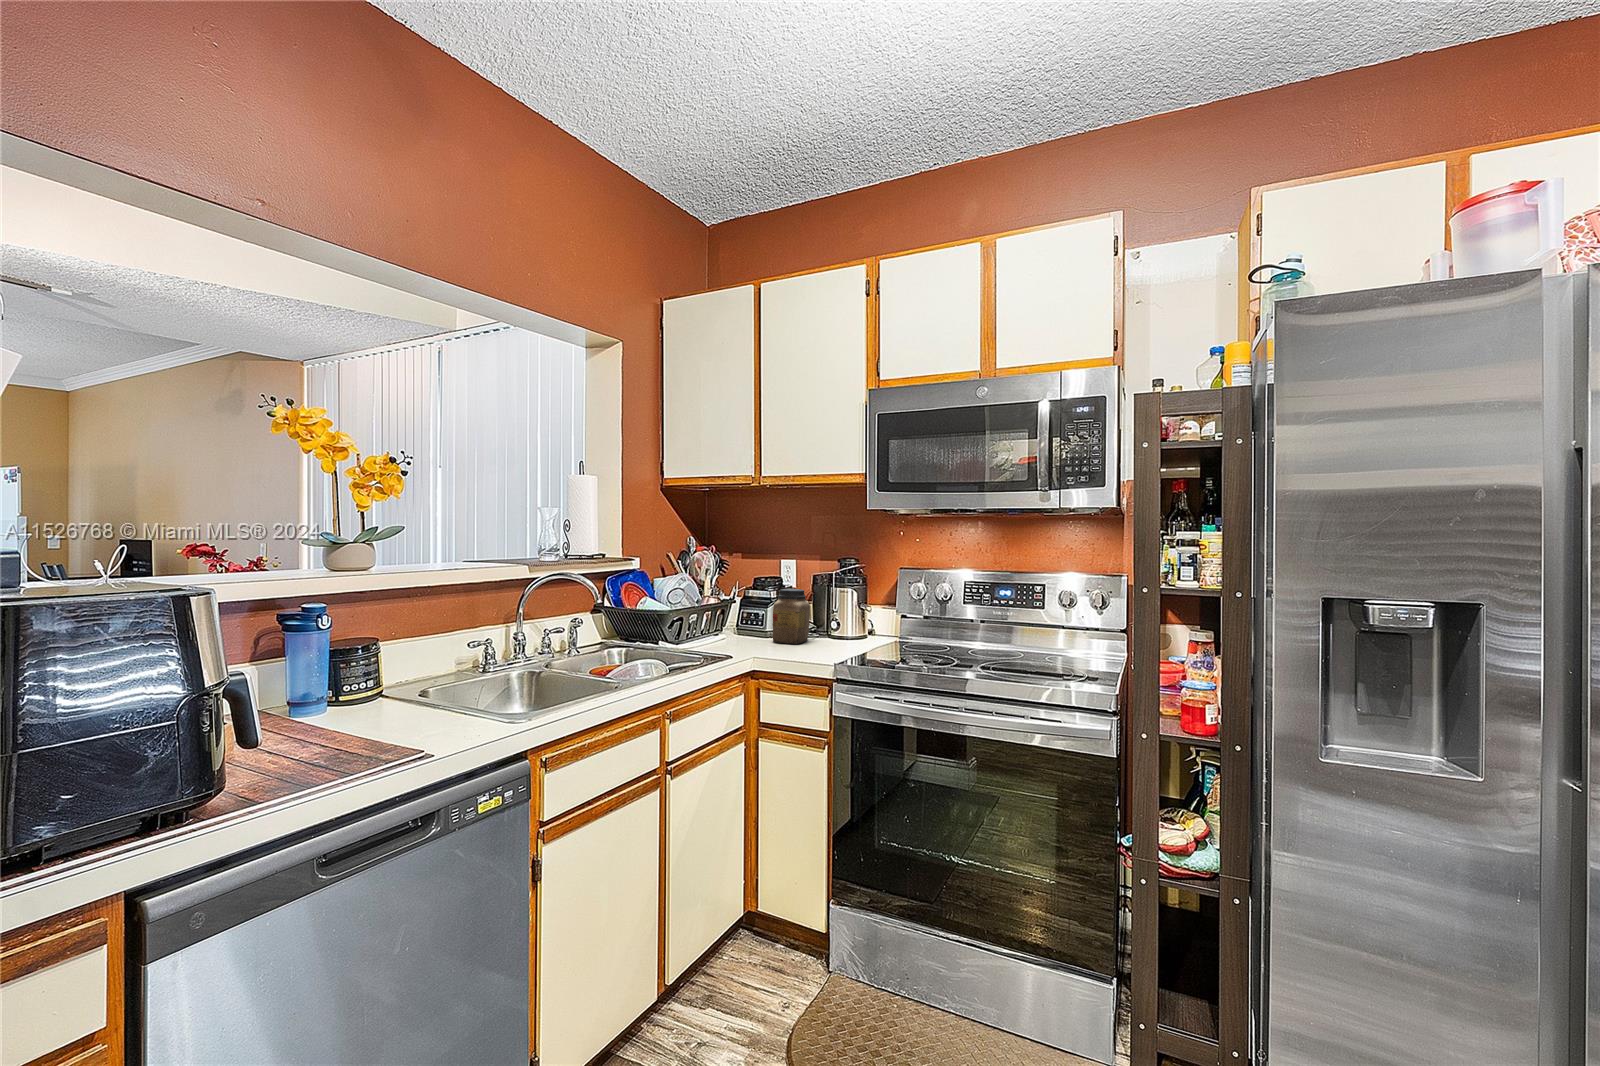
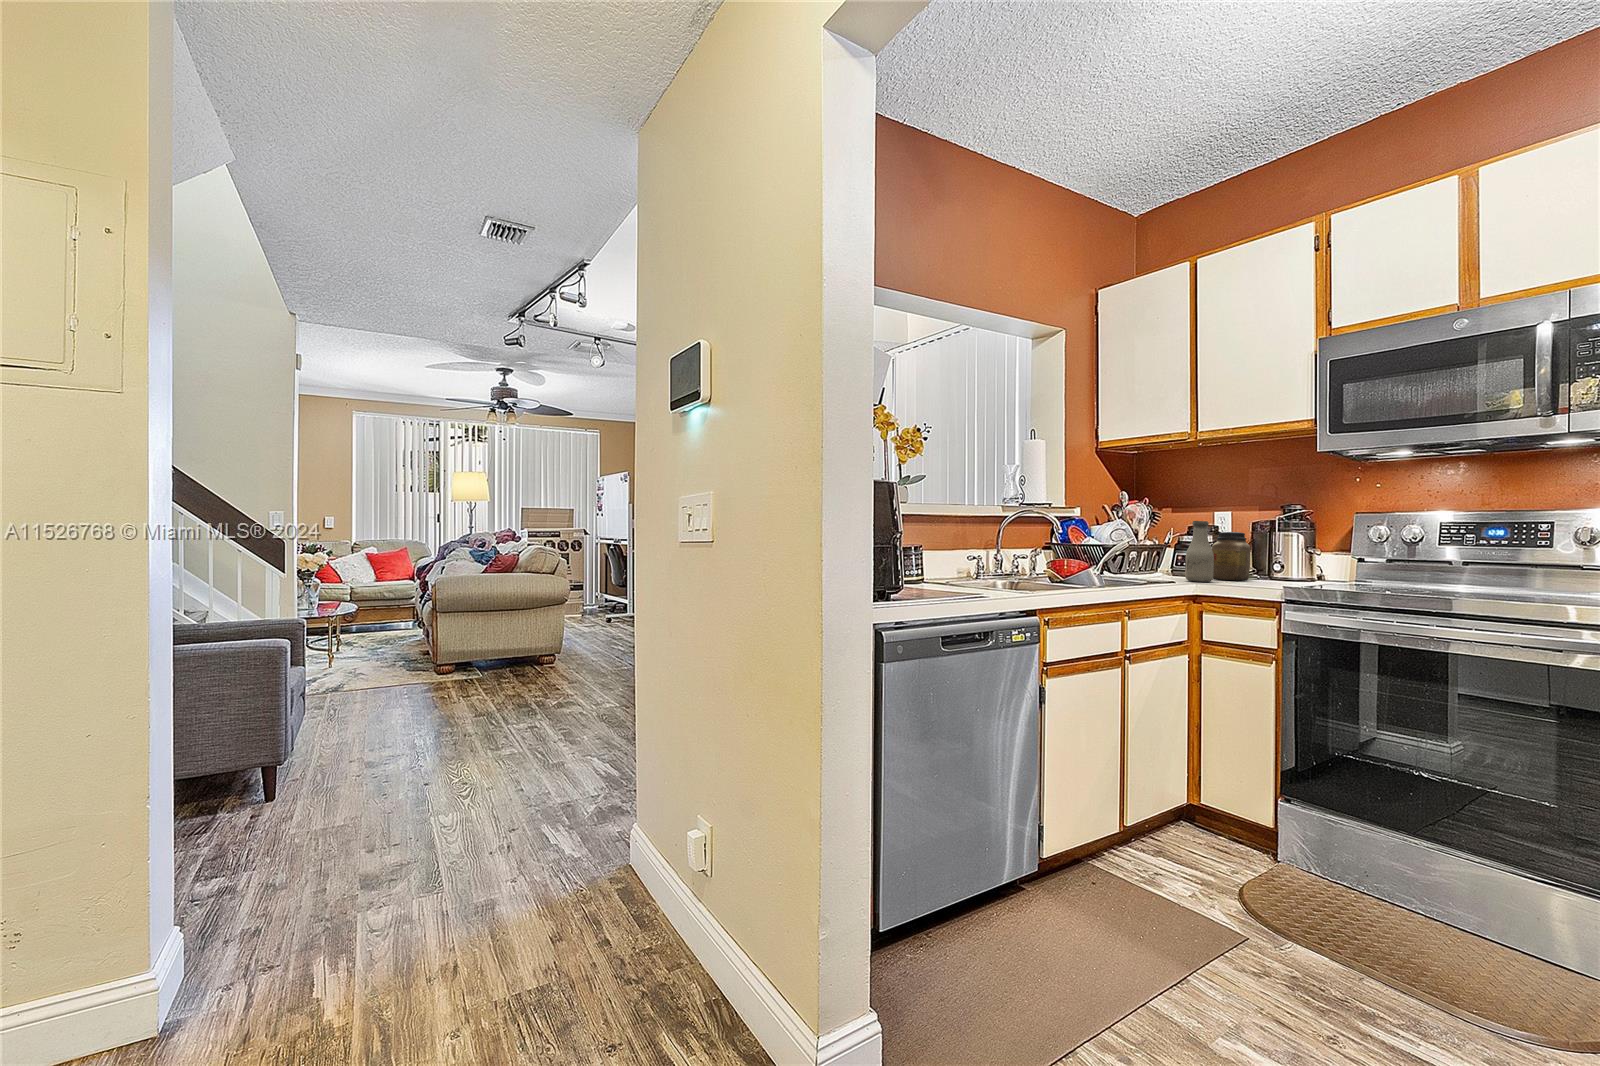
bottle: none [744,581,773,652] -> present [1185,521,1214,582]

